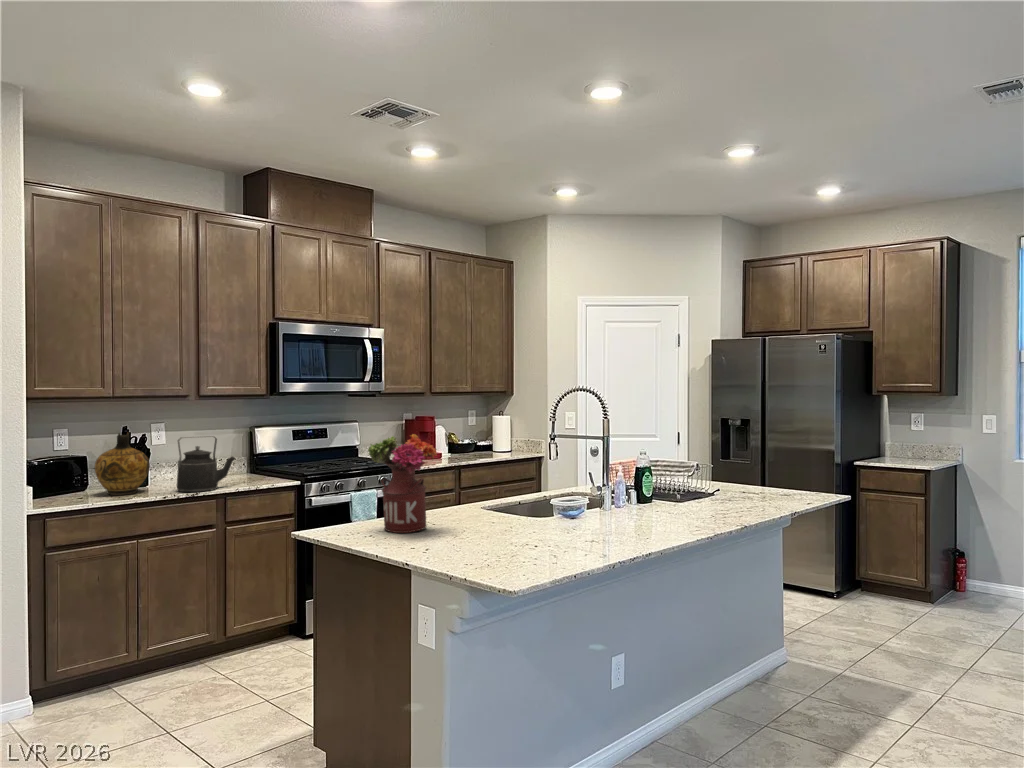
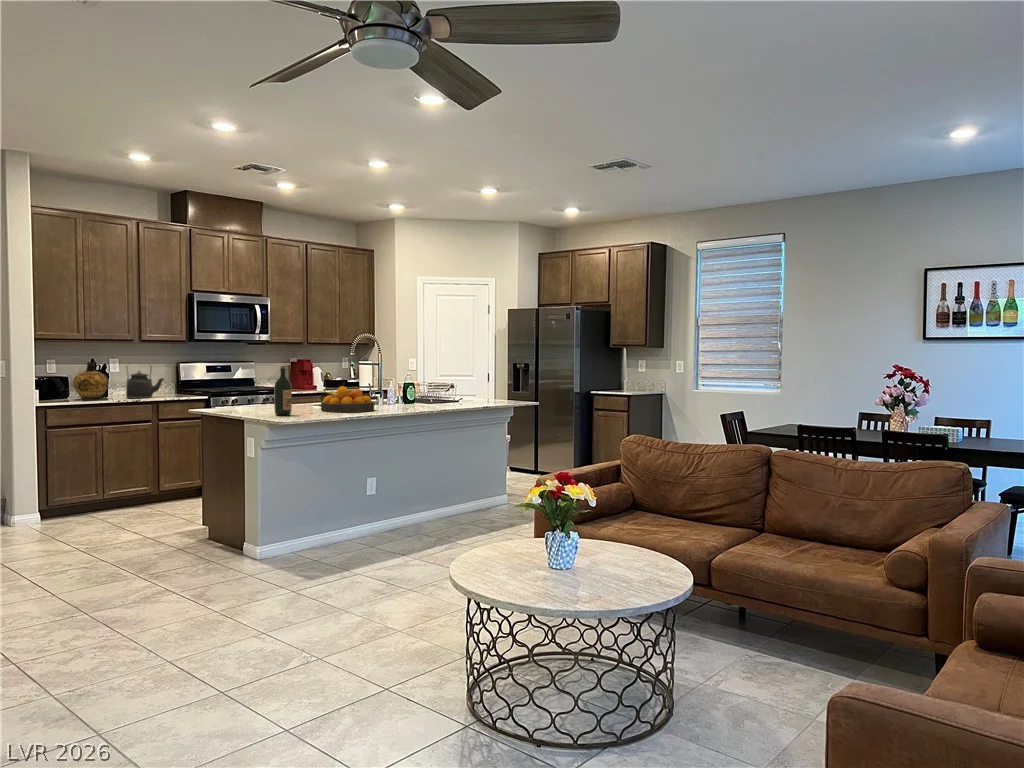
flower arrangement: present [368,434,436,533] -> none [231,357,271,410]
wine bottle: none [467,460,500,558] -> present [274,366,292,416]
fruit bowl: none [530,486,627,541] -> present [321,386,374,412]

